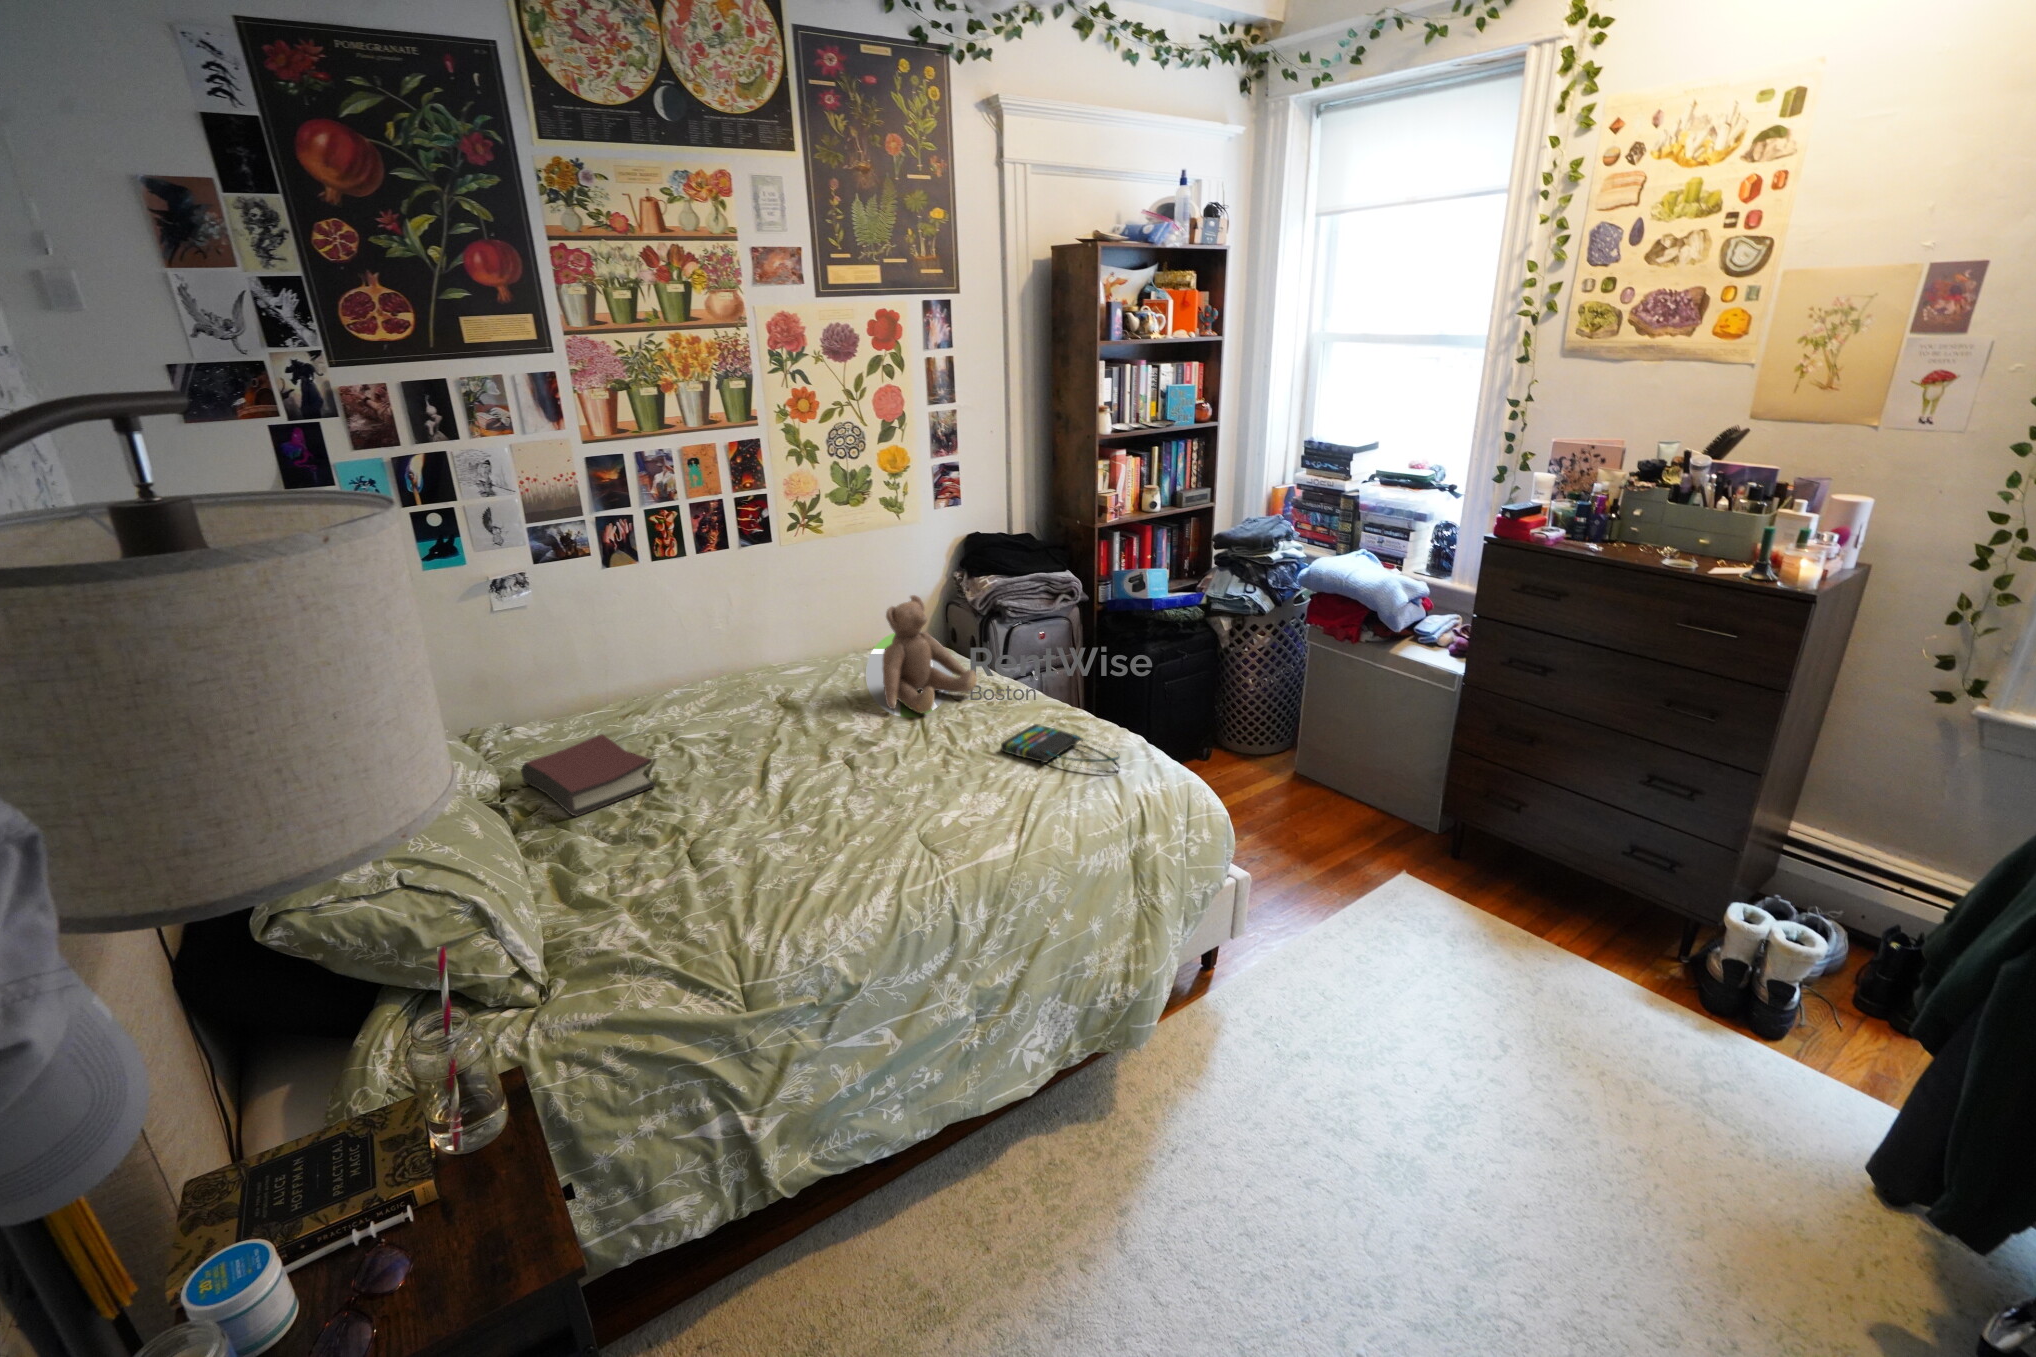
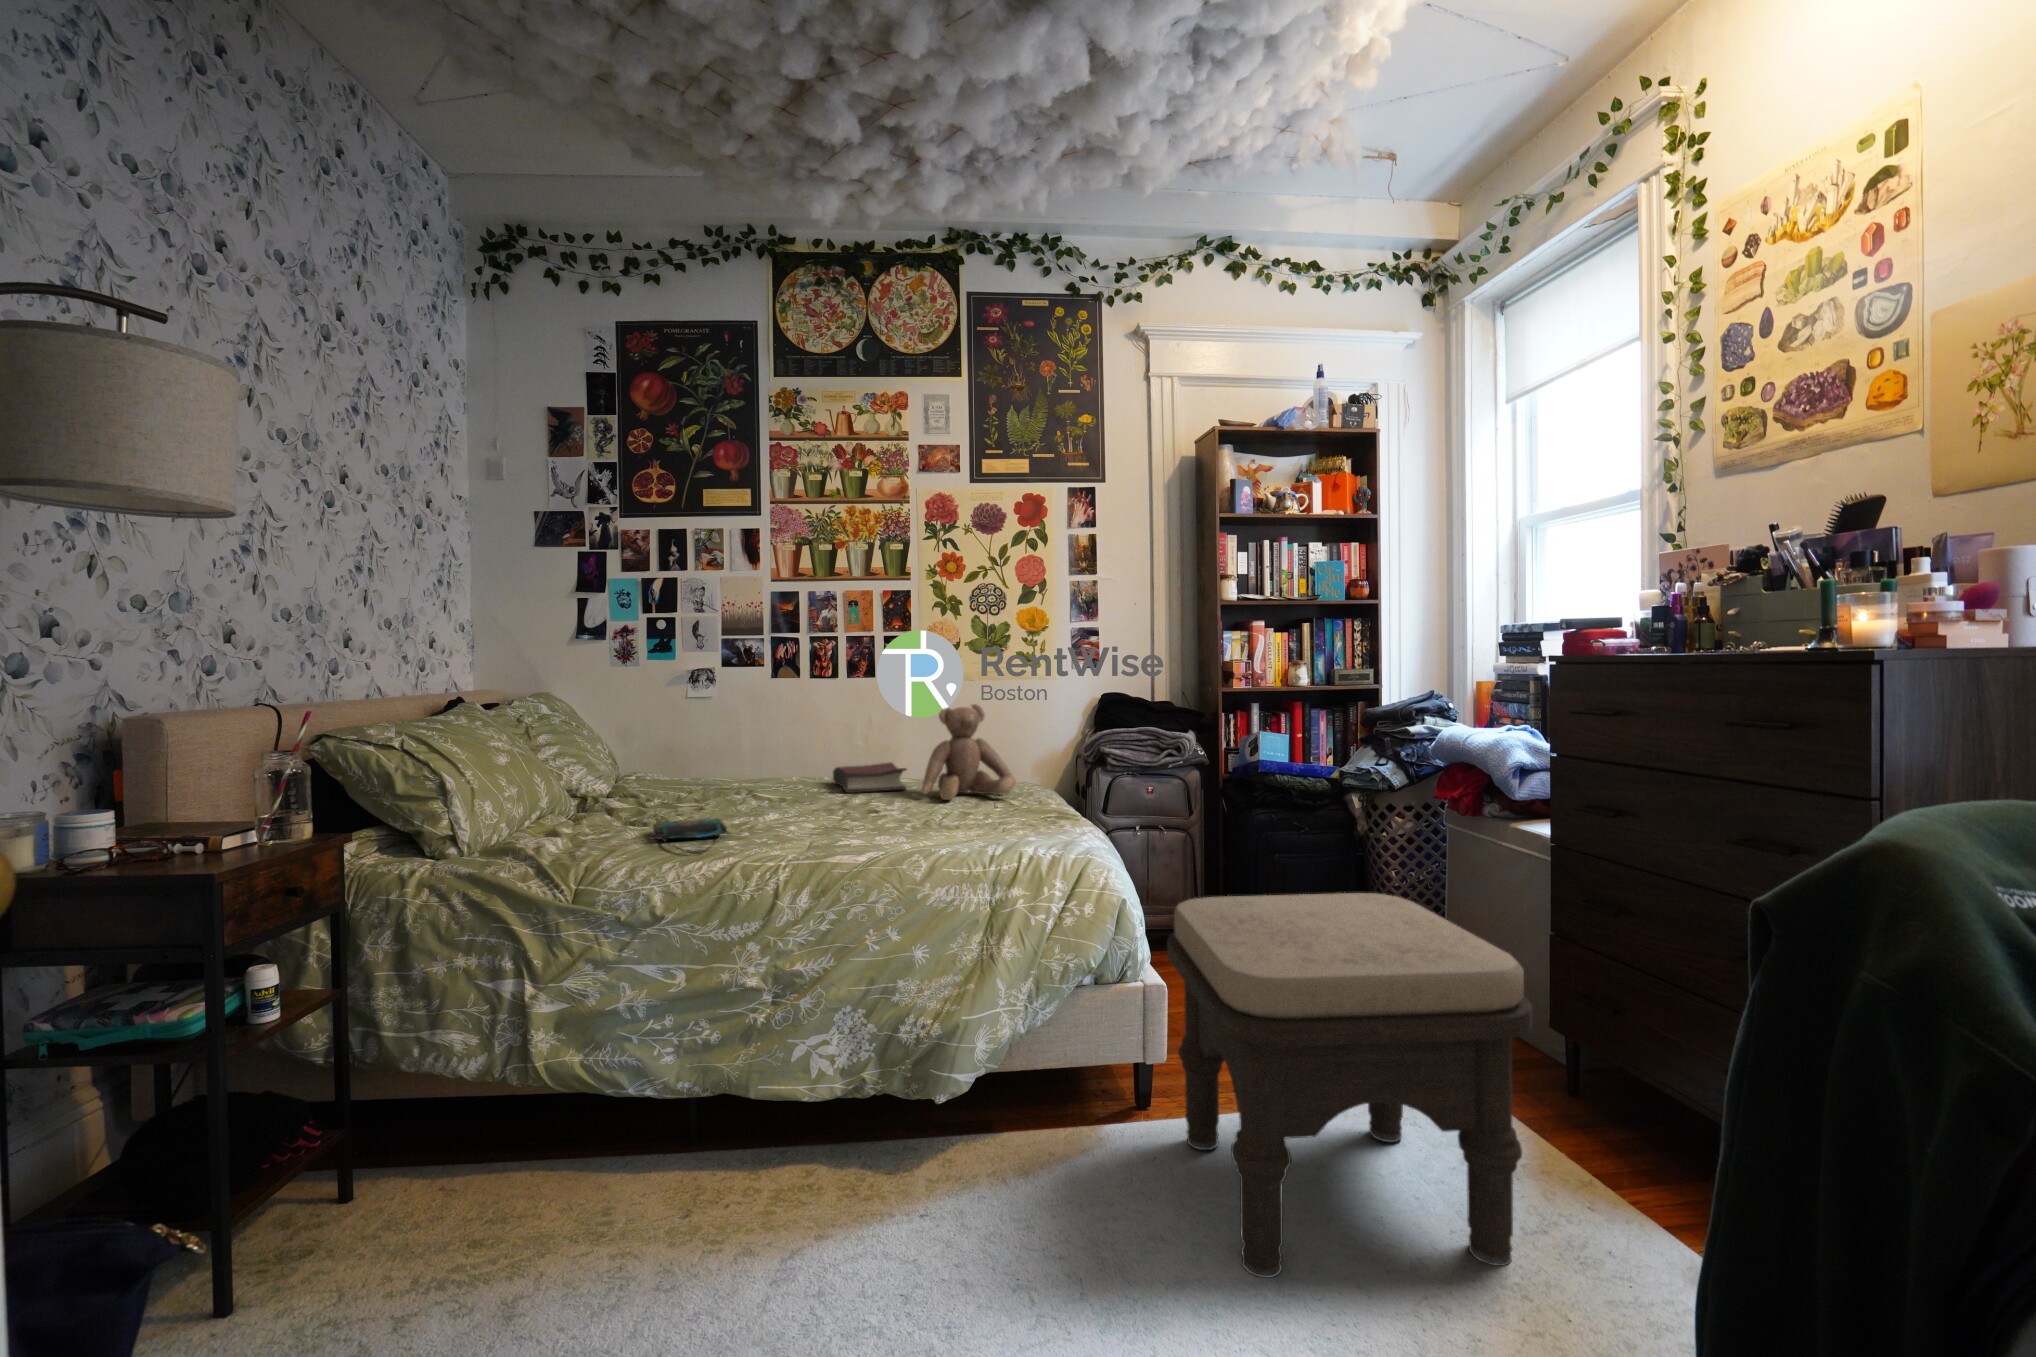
tote bag: present [1001,724,1119,773] -> present [649,818,729,854]
hardback book: present [521,734,656,817] -> present [833,762,907,793]
ottoman: none [1275,771,1588,1100] -> present [1167,893,1532,1278]

